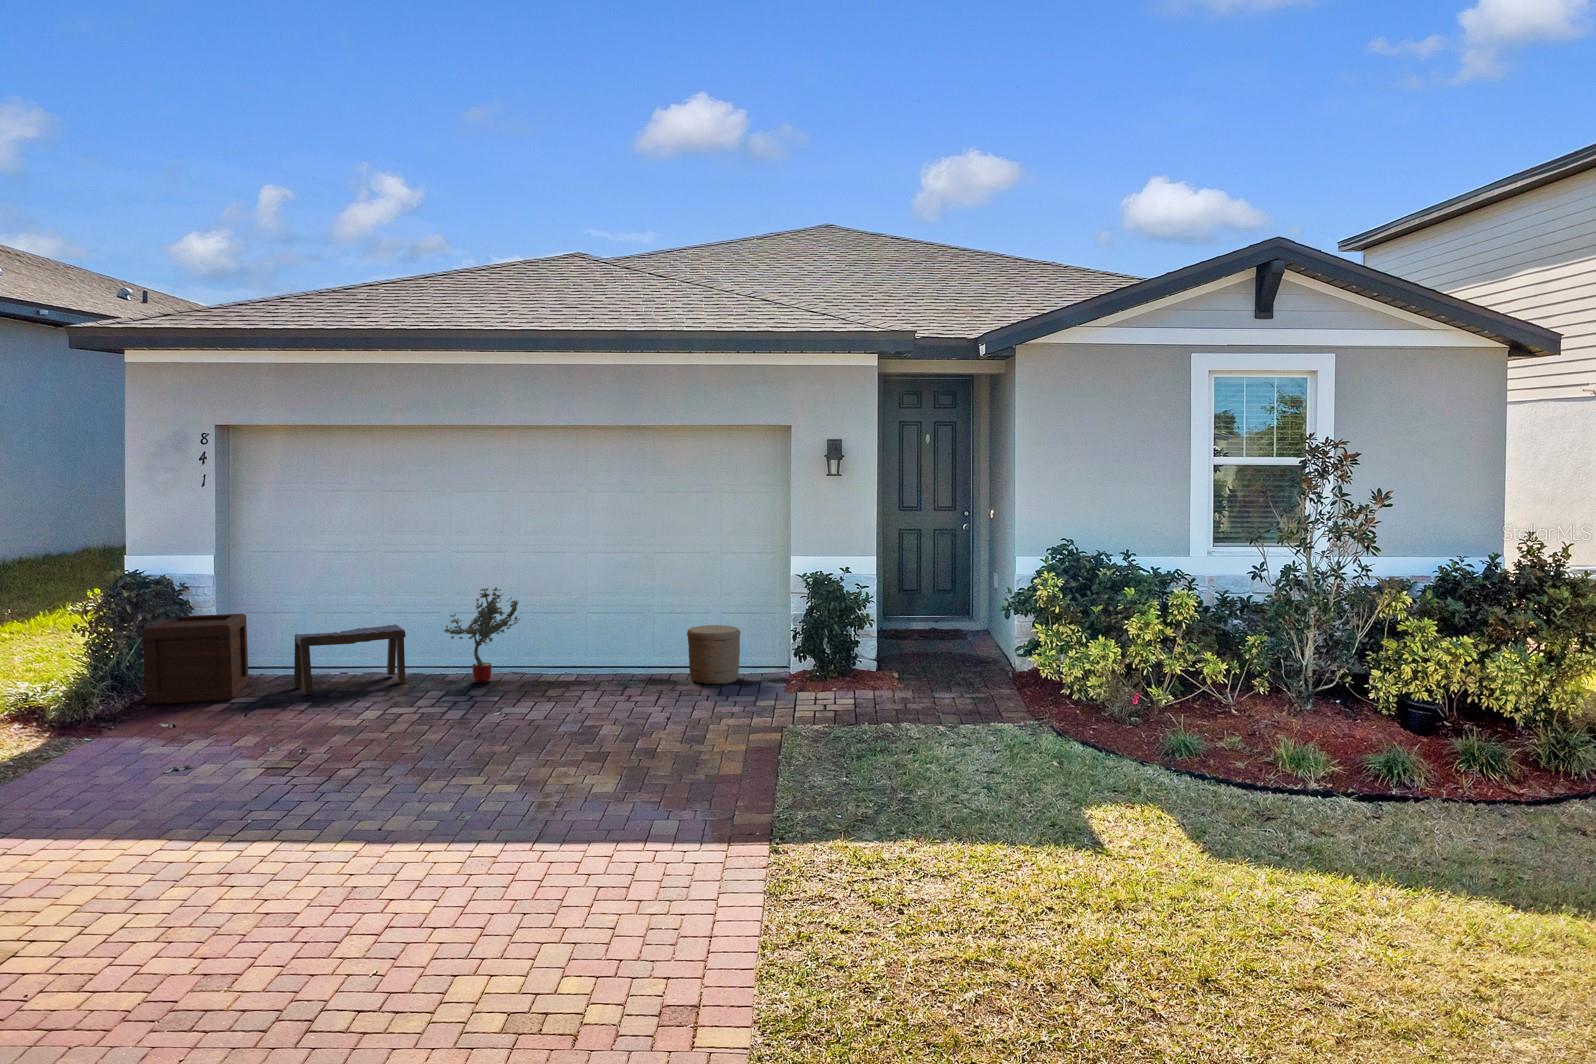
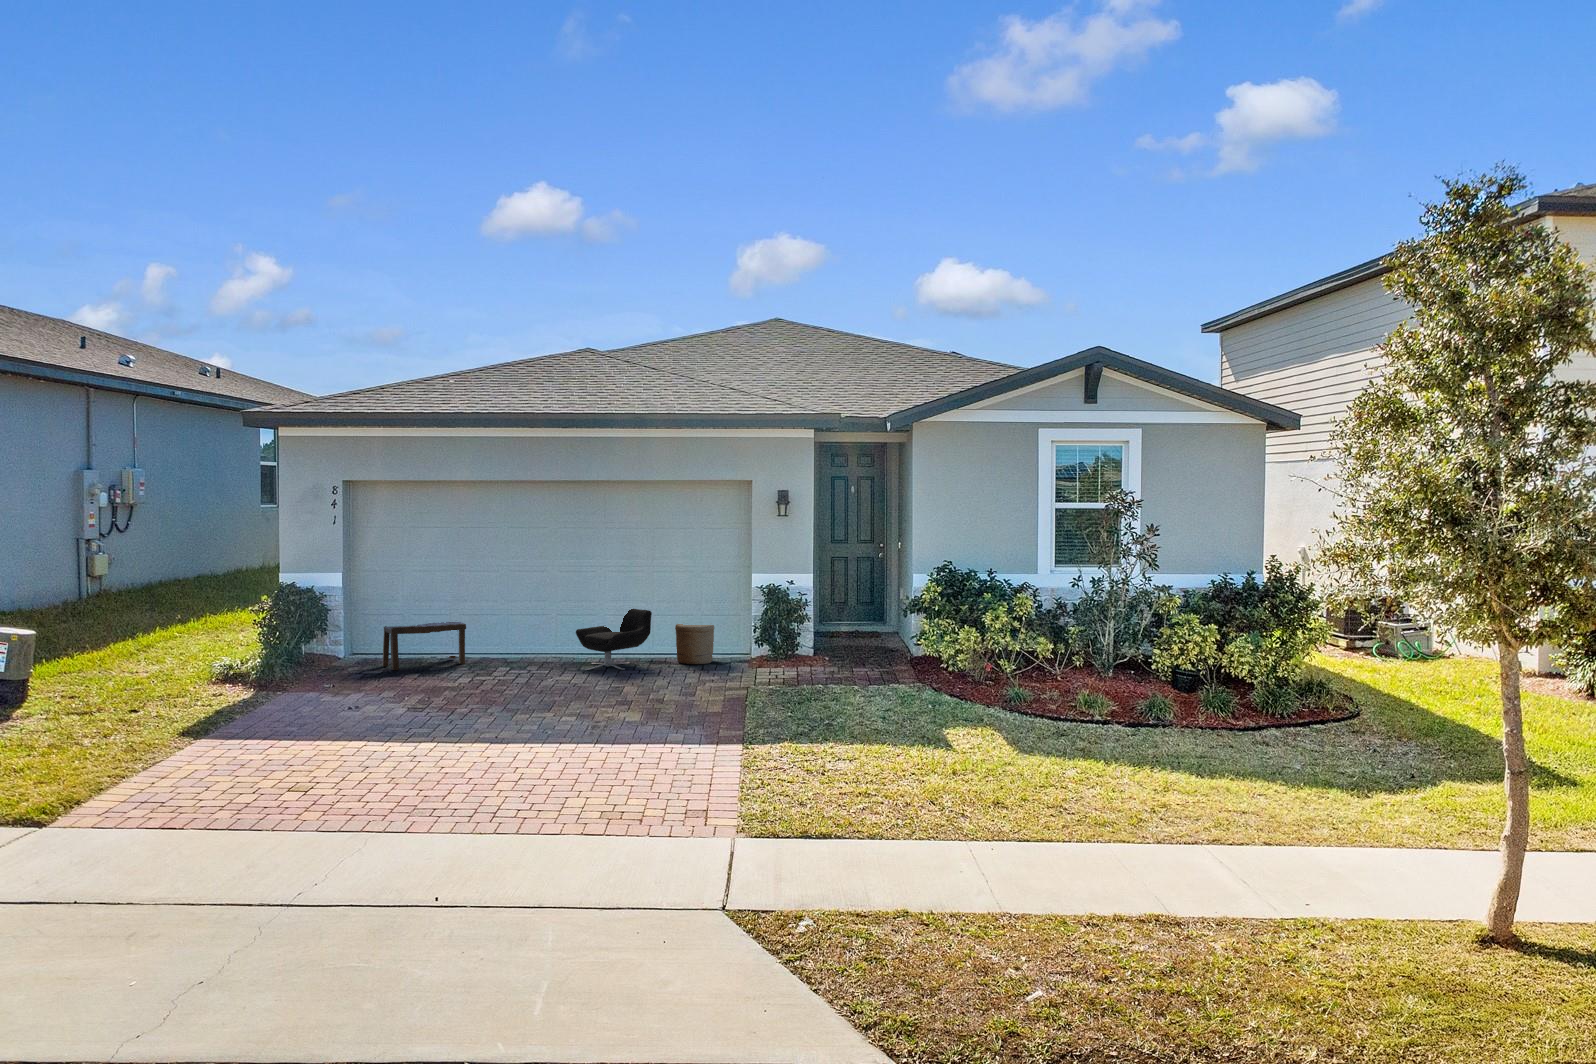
potted tree: present [444,588,519,683] -> none [494,593,552,664]
lounge chair: none [552,605,655,694] -> present [576,609,652,670]
wooden crate: present [142,614,249,705] -> none [277,611,346,676]

